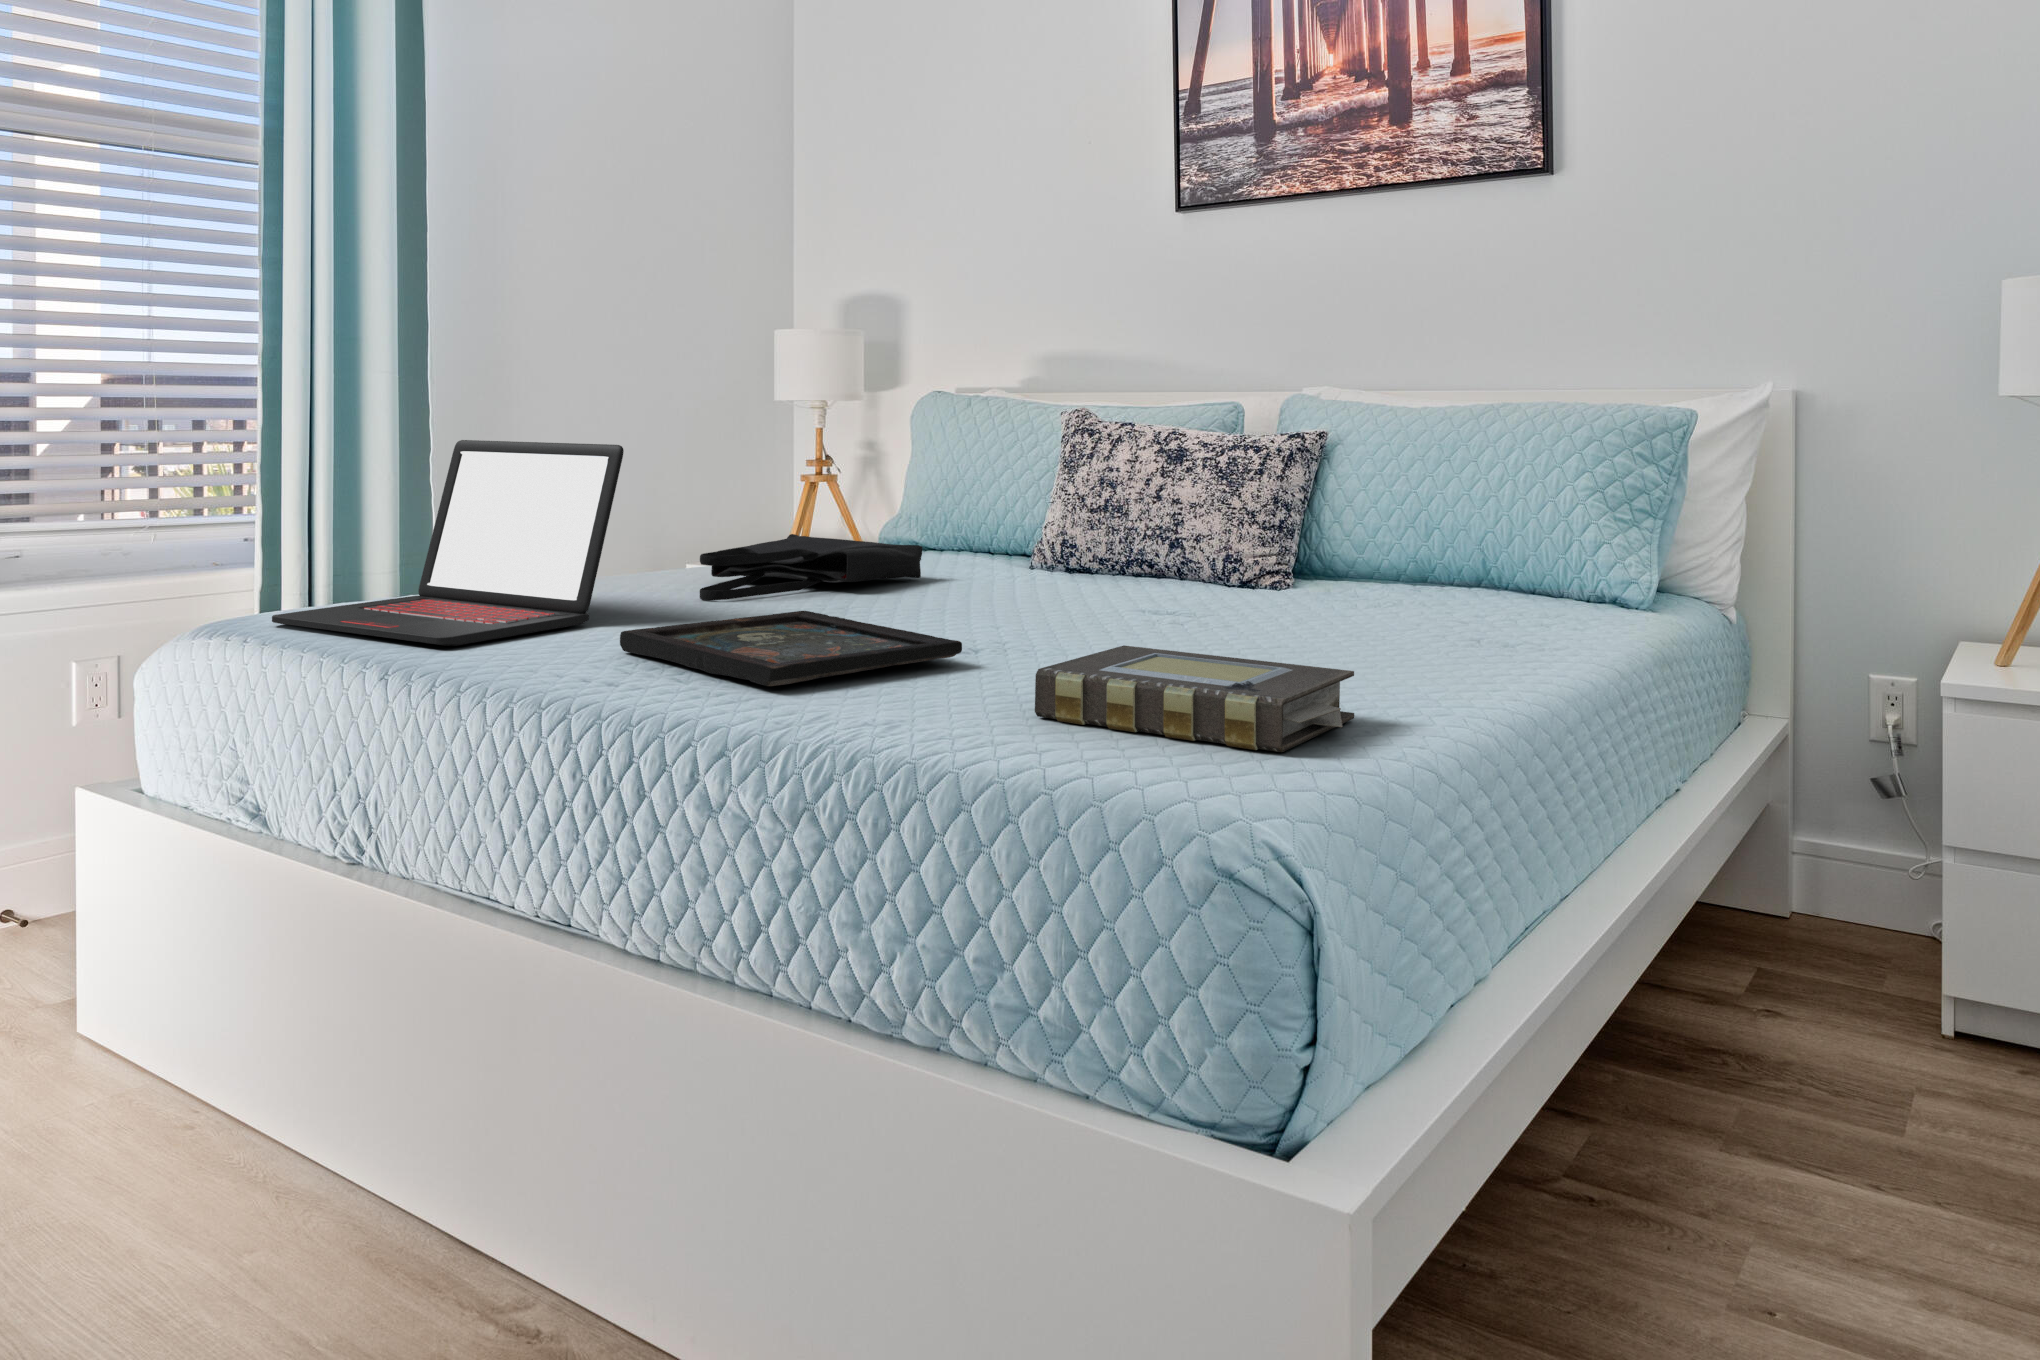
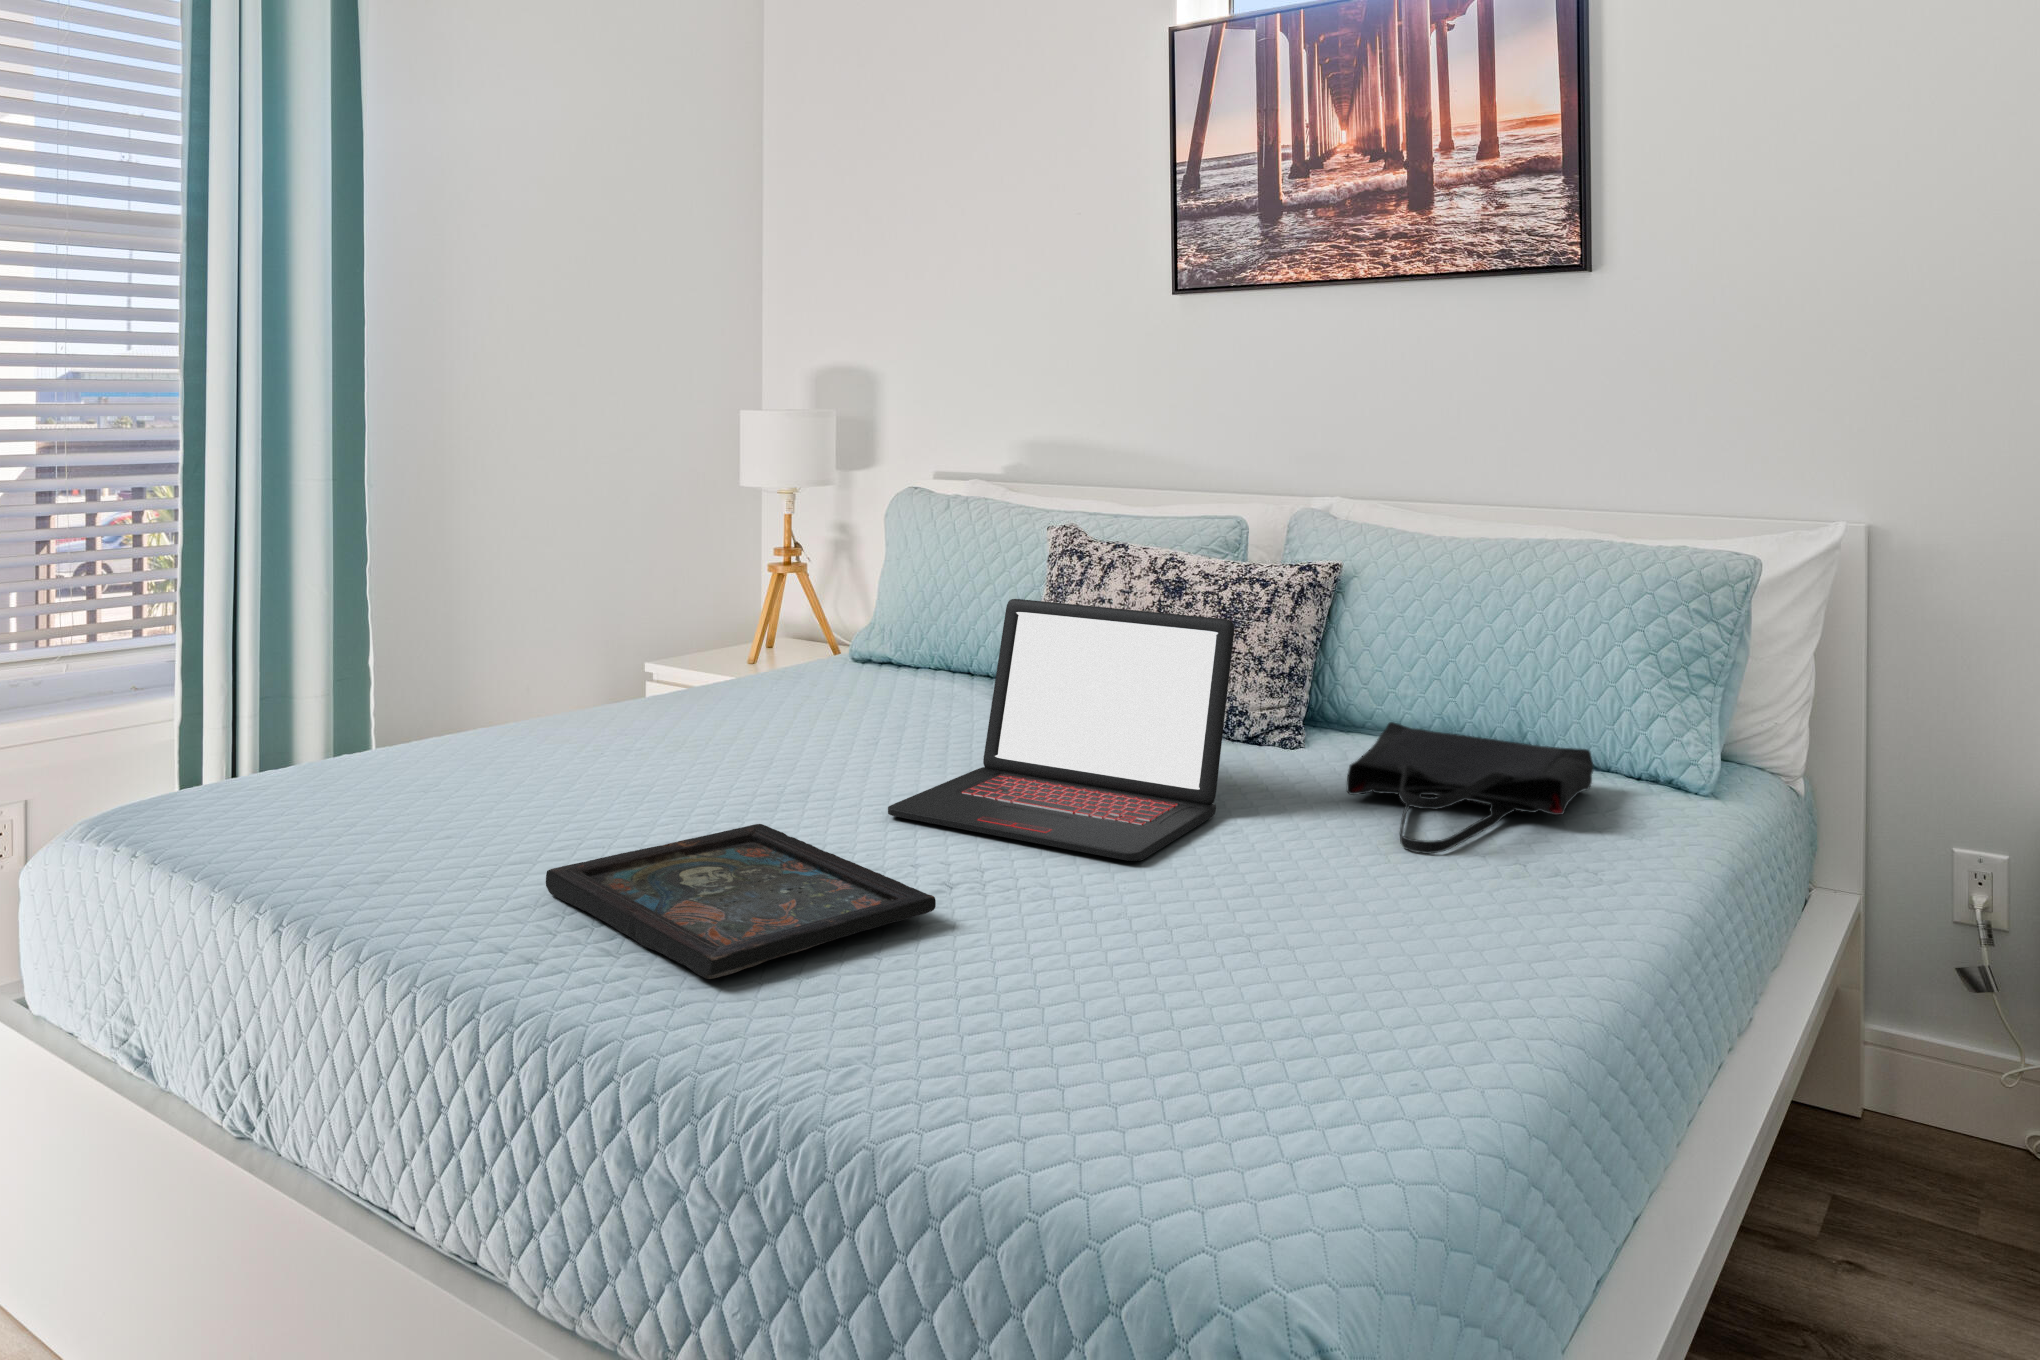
laptop: present [272,440,624,646] -> present [888,599,1234,861]
tote bag: present [700,534,923,600] -> present [1347,722,1593,854]
book: present [1035,645,1354,752] -> none [1019,929,1400,1136]

